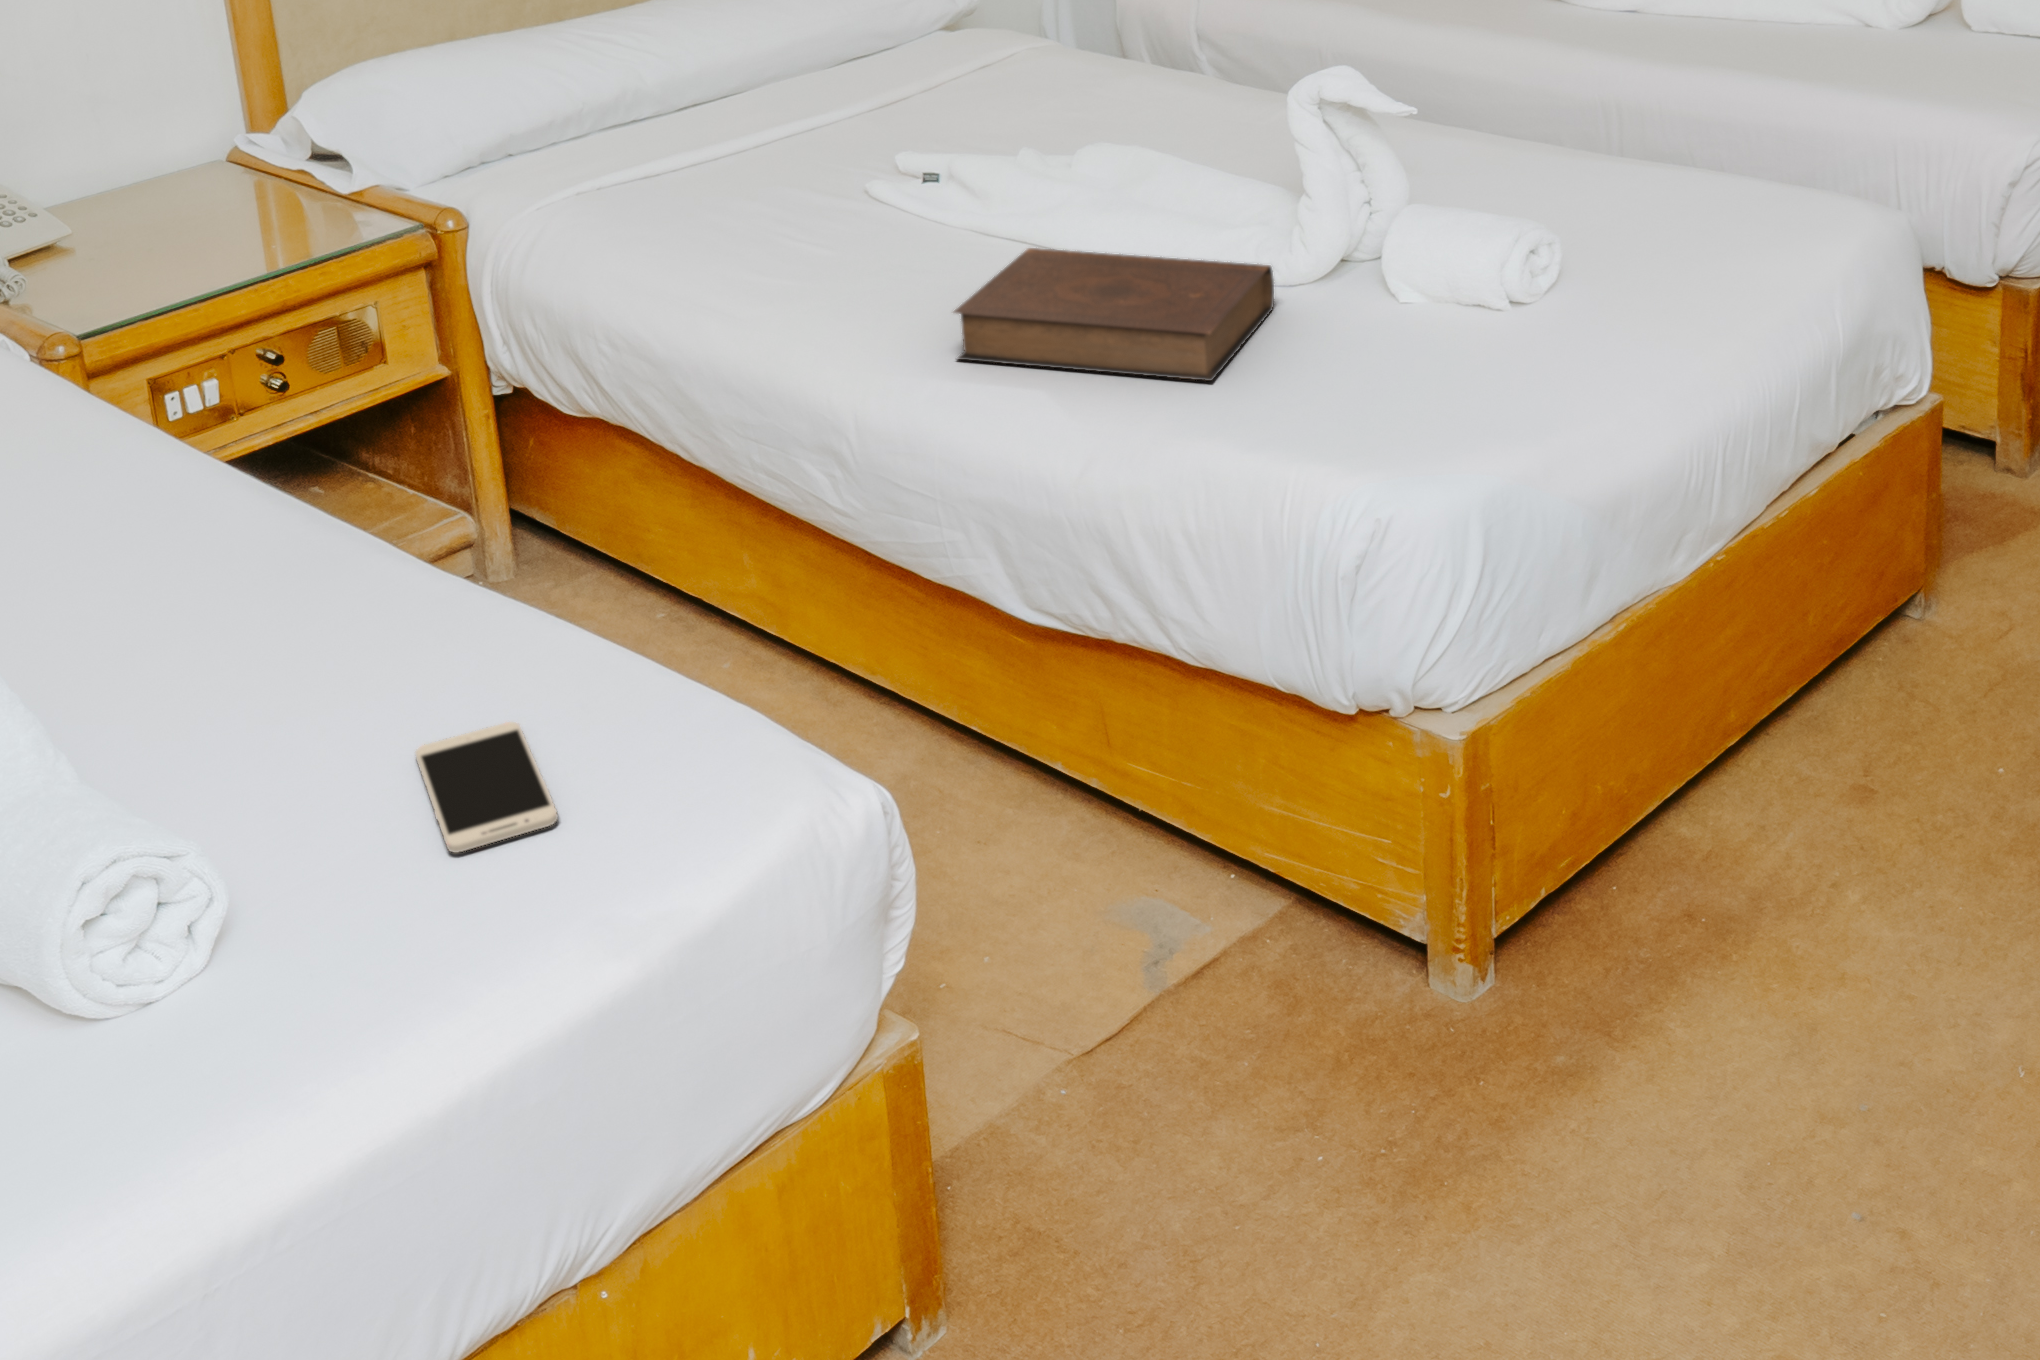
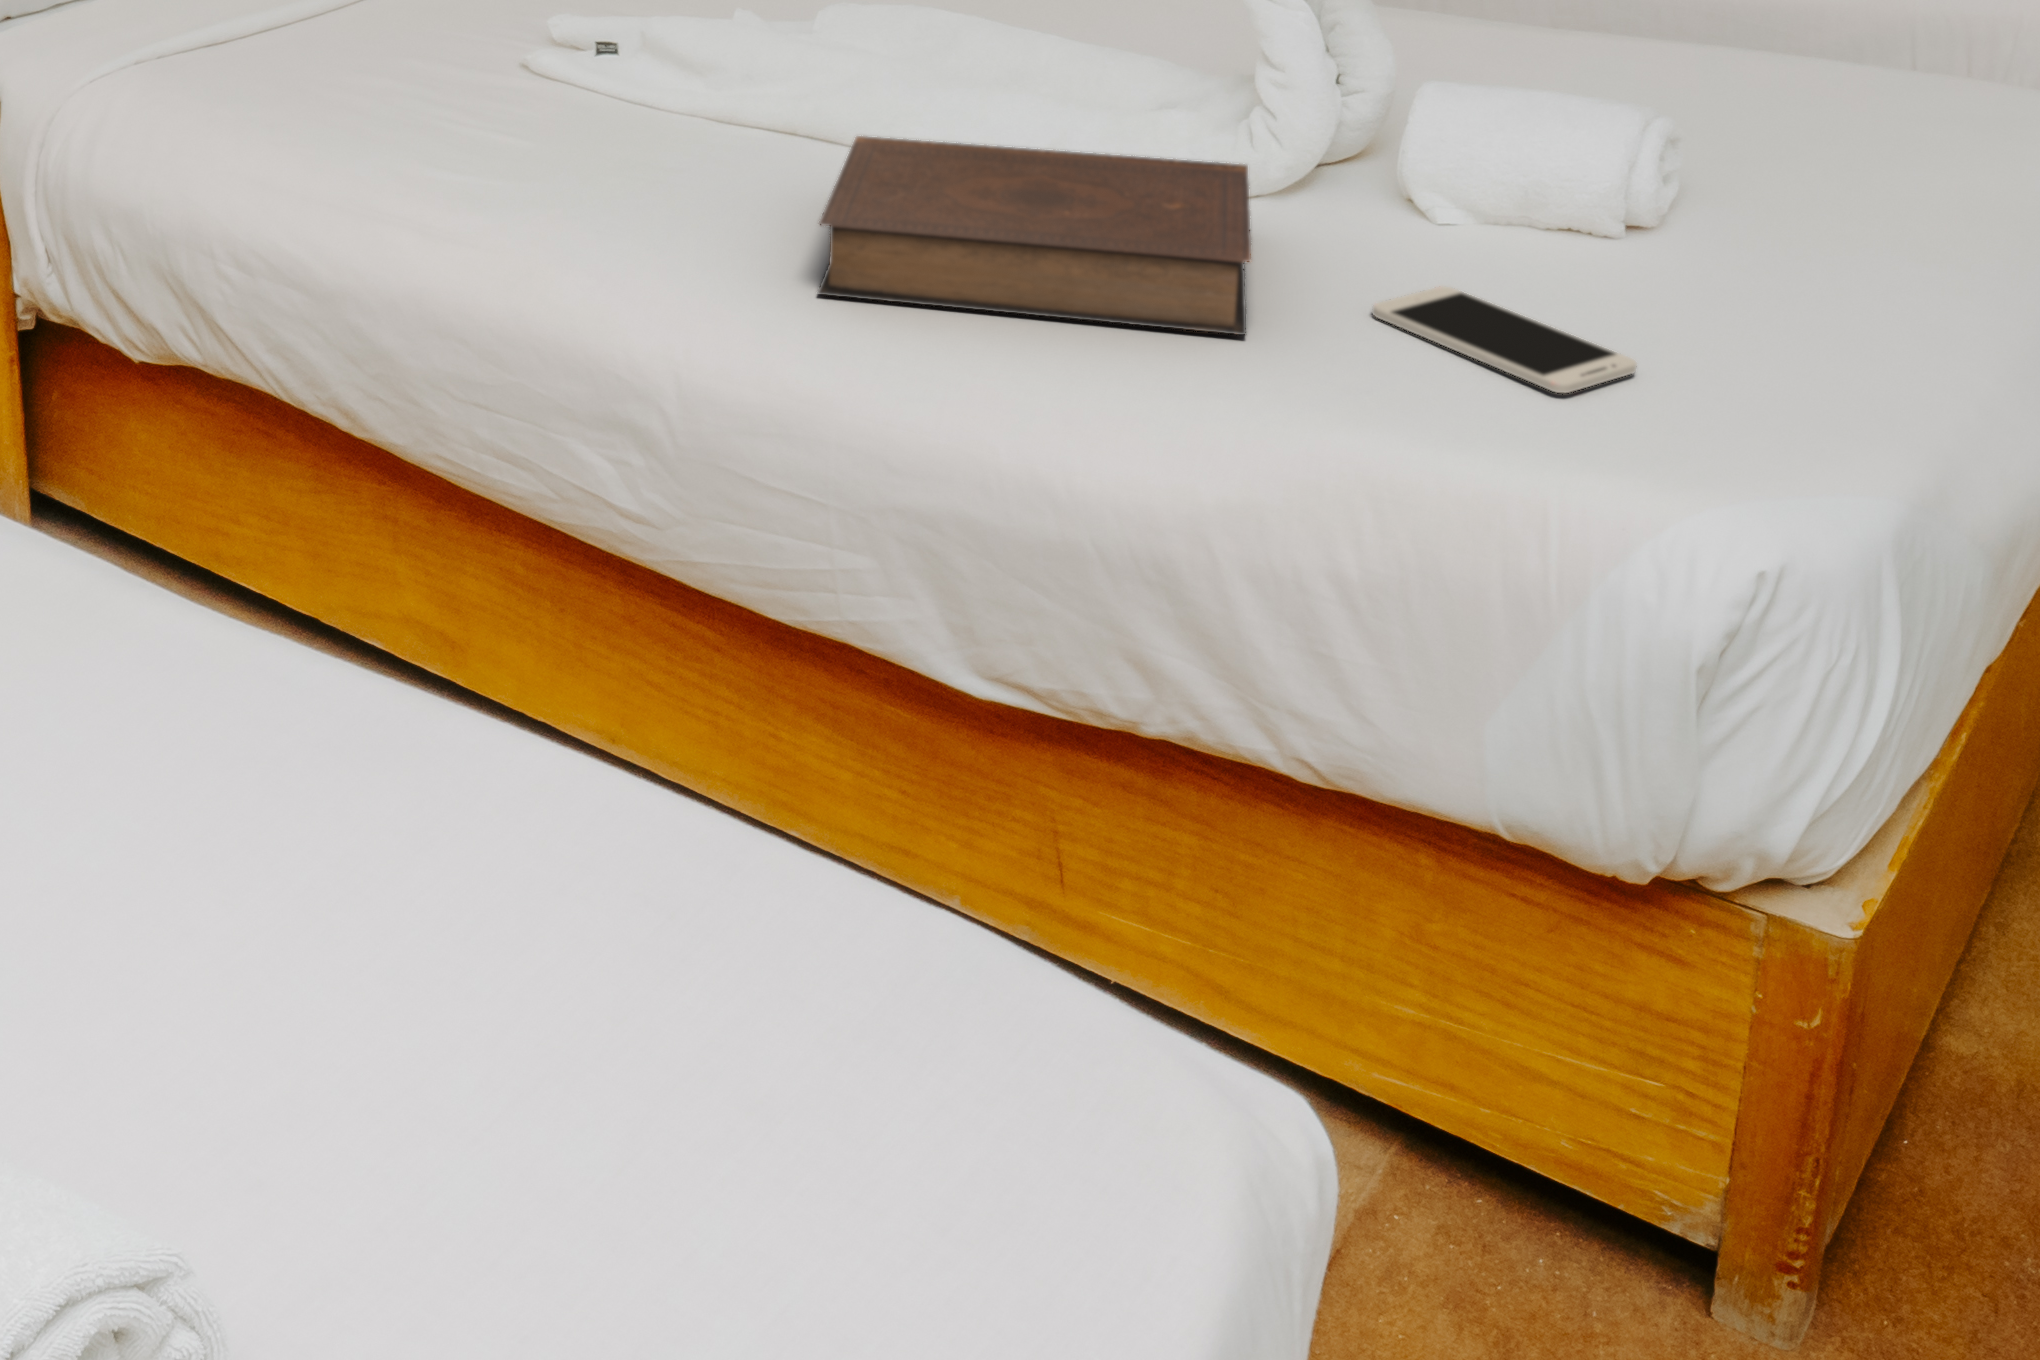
smartphone: present [416,722,558,852] -> present [1373,287,1637,393]

